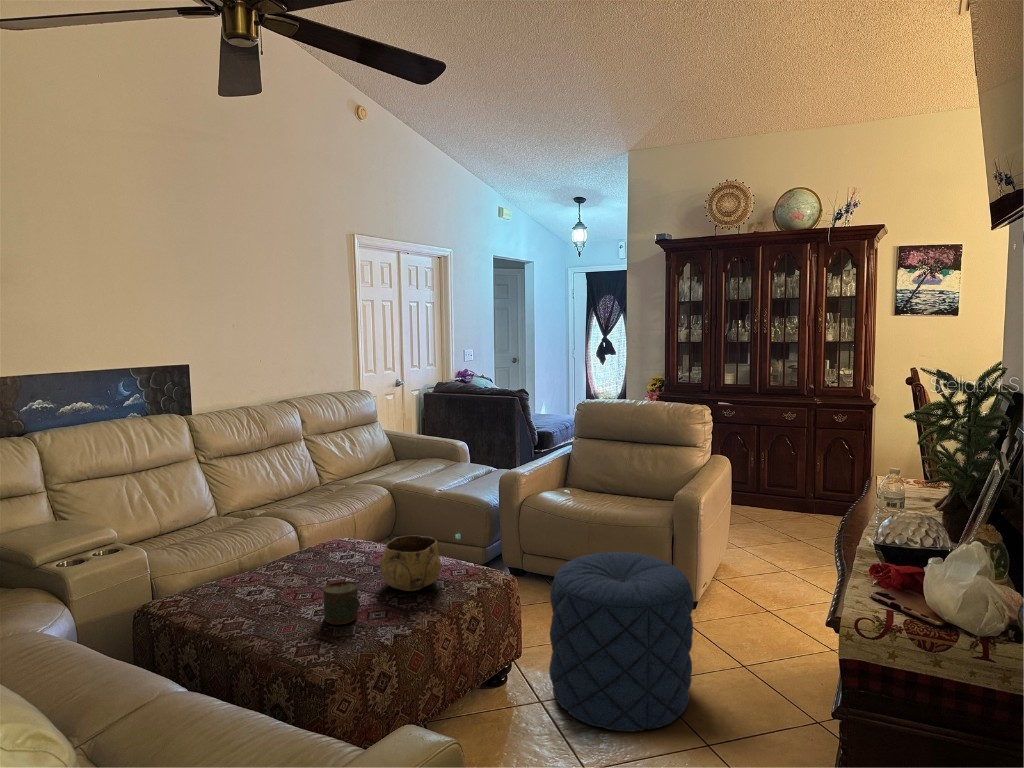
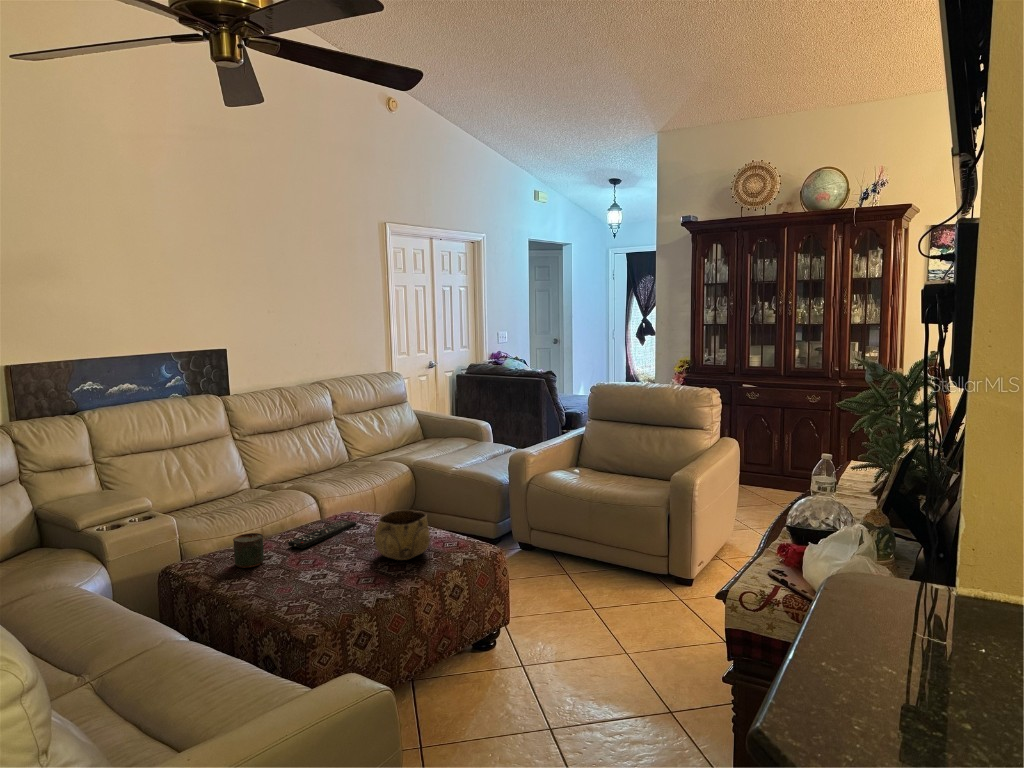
remote control: none [279,548,350,581] -> present [288,520,356,549]
pouf: present [549,552,694,732] -> none [532,530,666,695]
mug: present [323,581,359,624] -> present [233,533,264,568]

